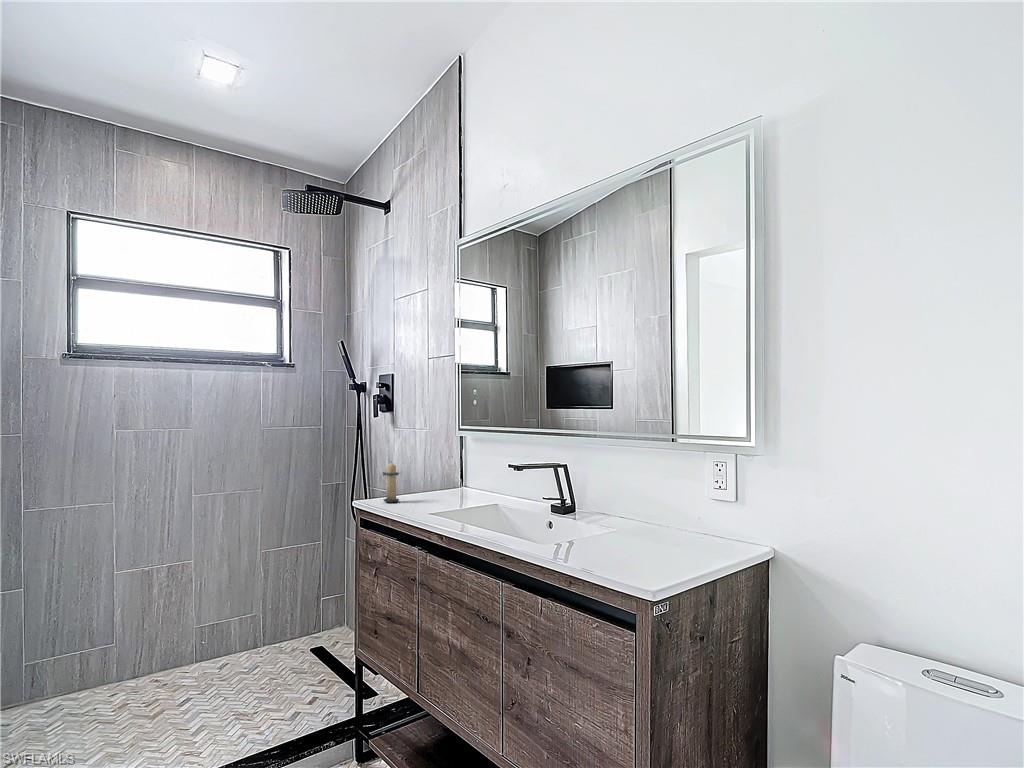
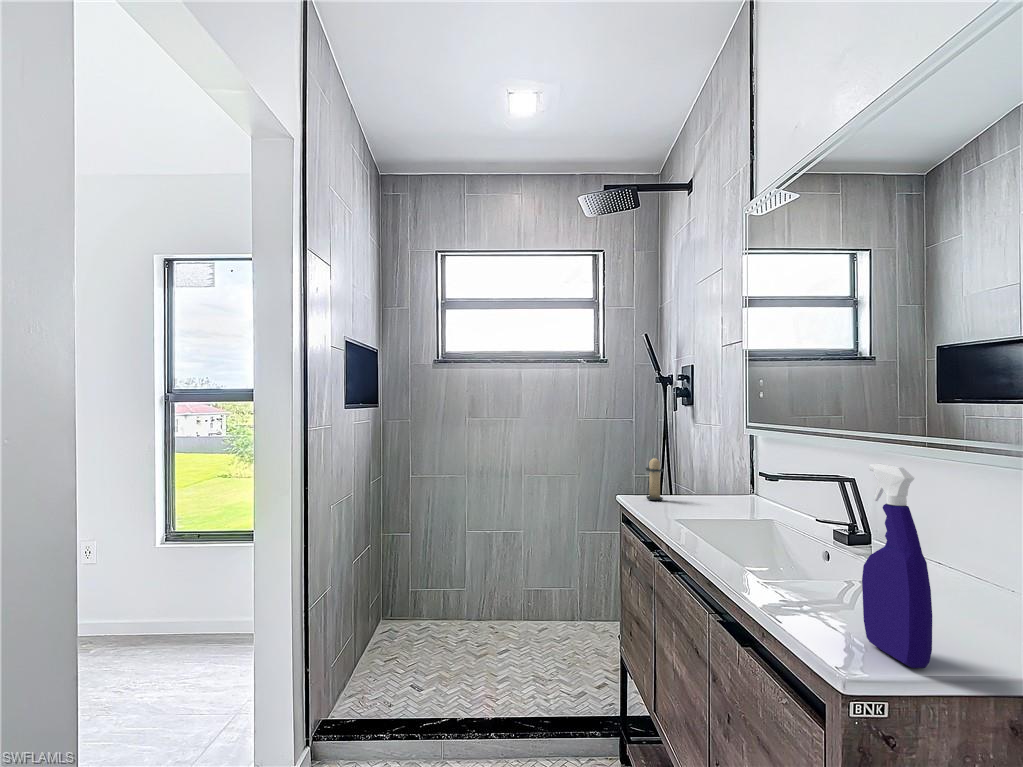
spray bottle: none [638,450,684,576] -> present [862,464,932,668]

